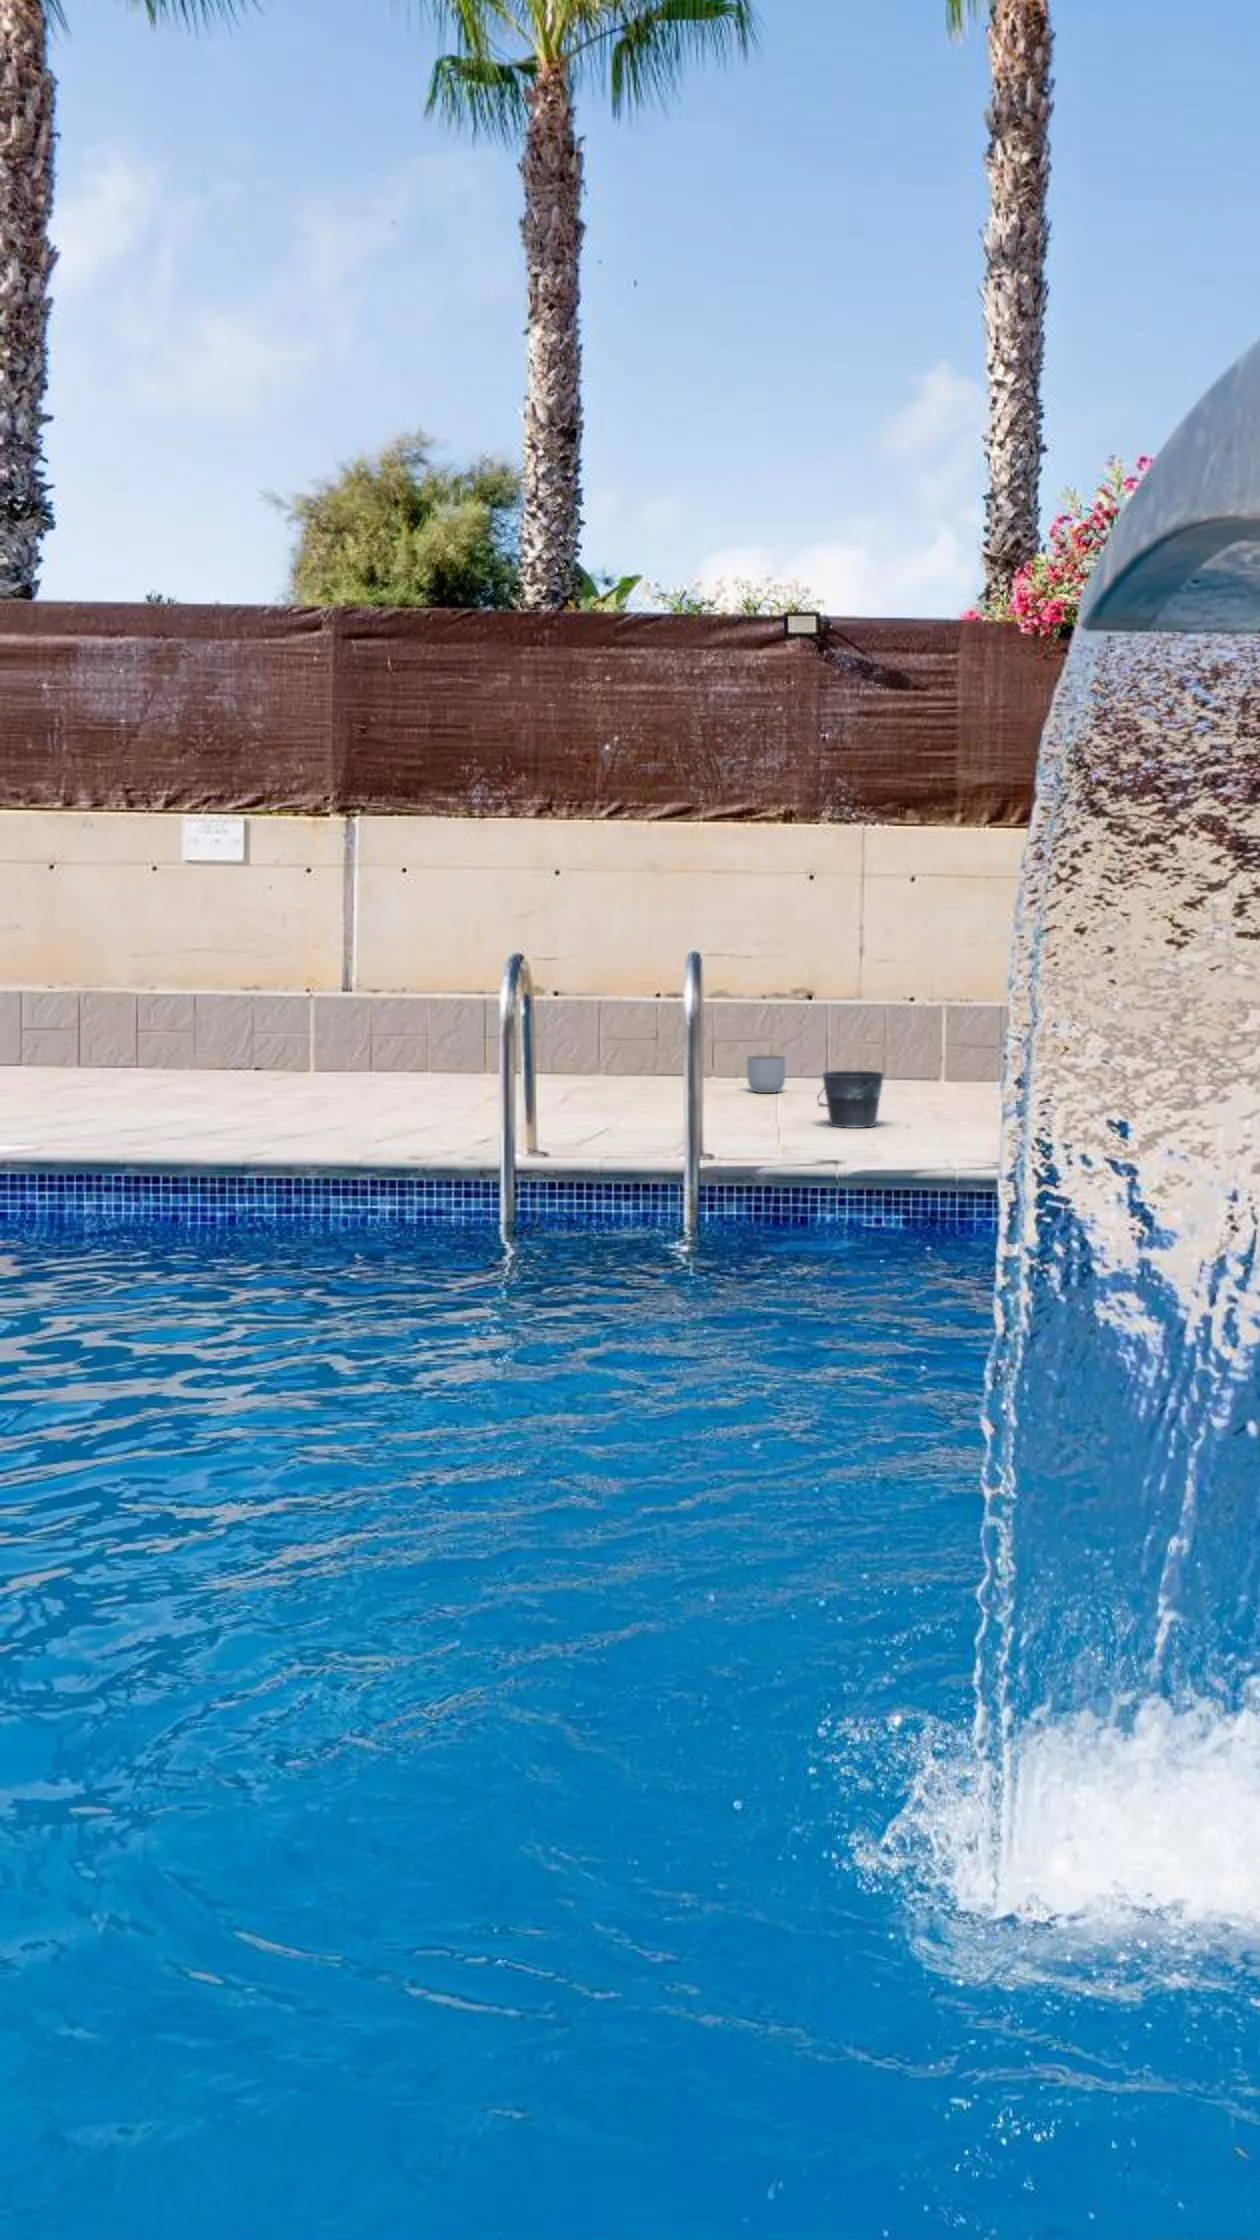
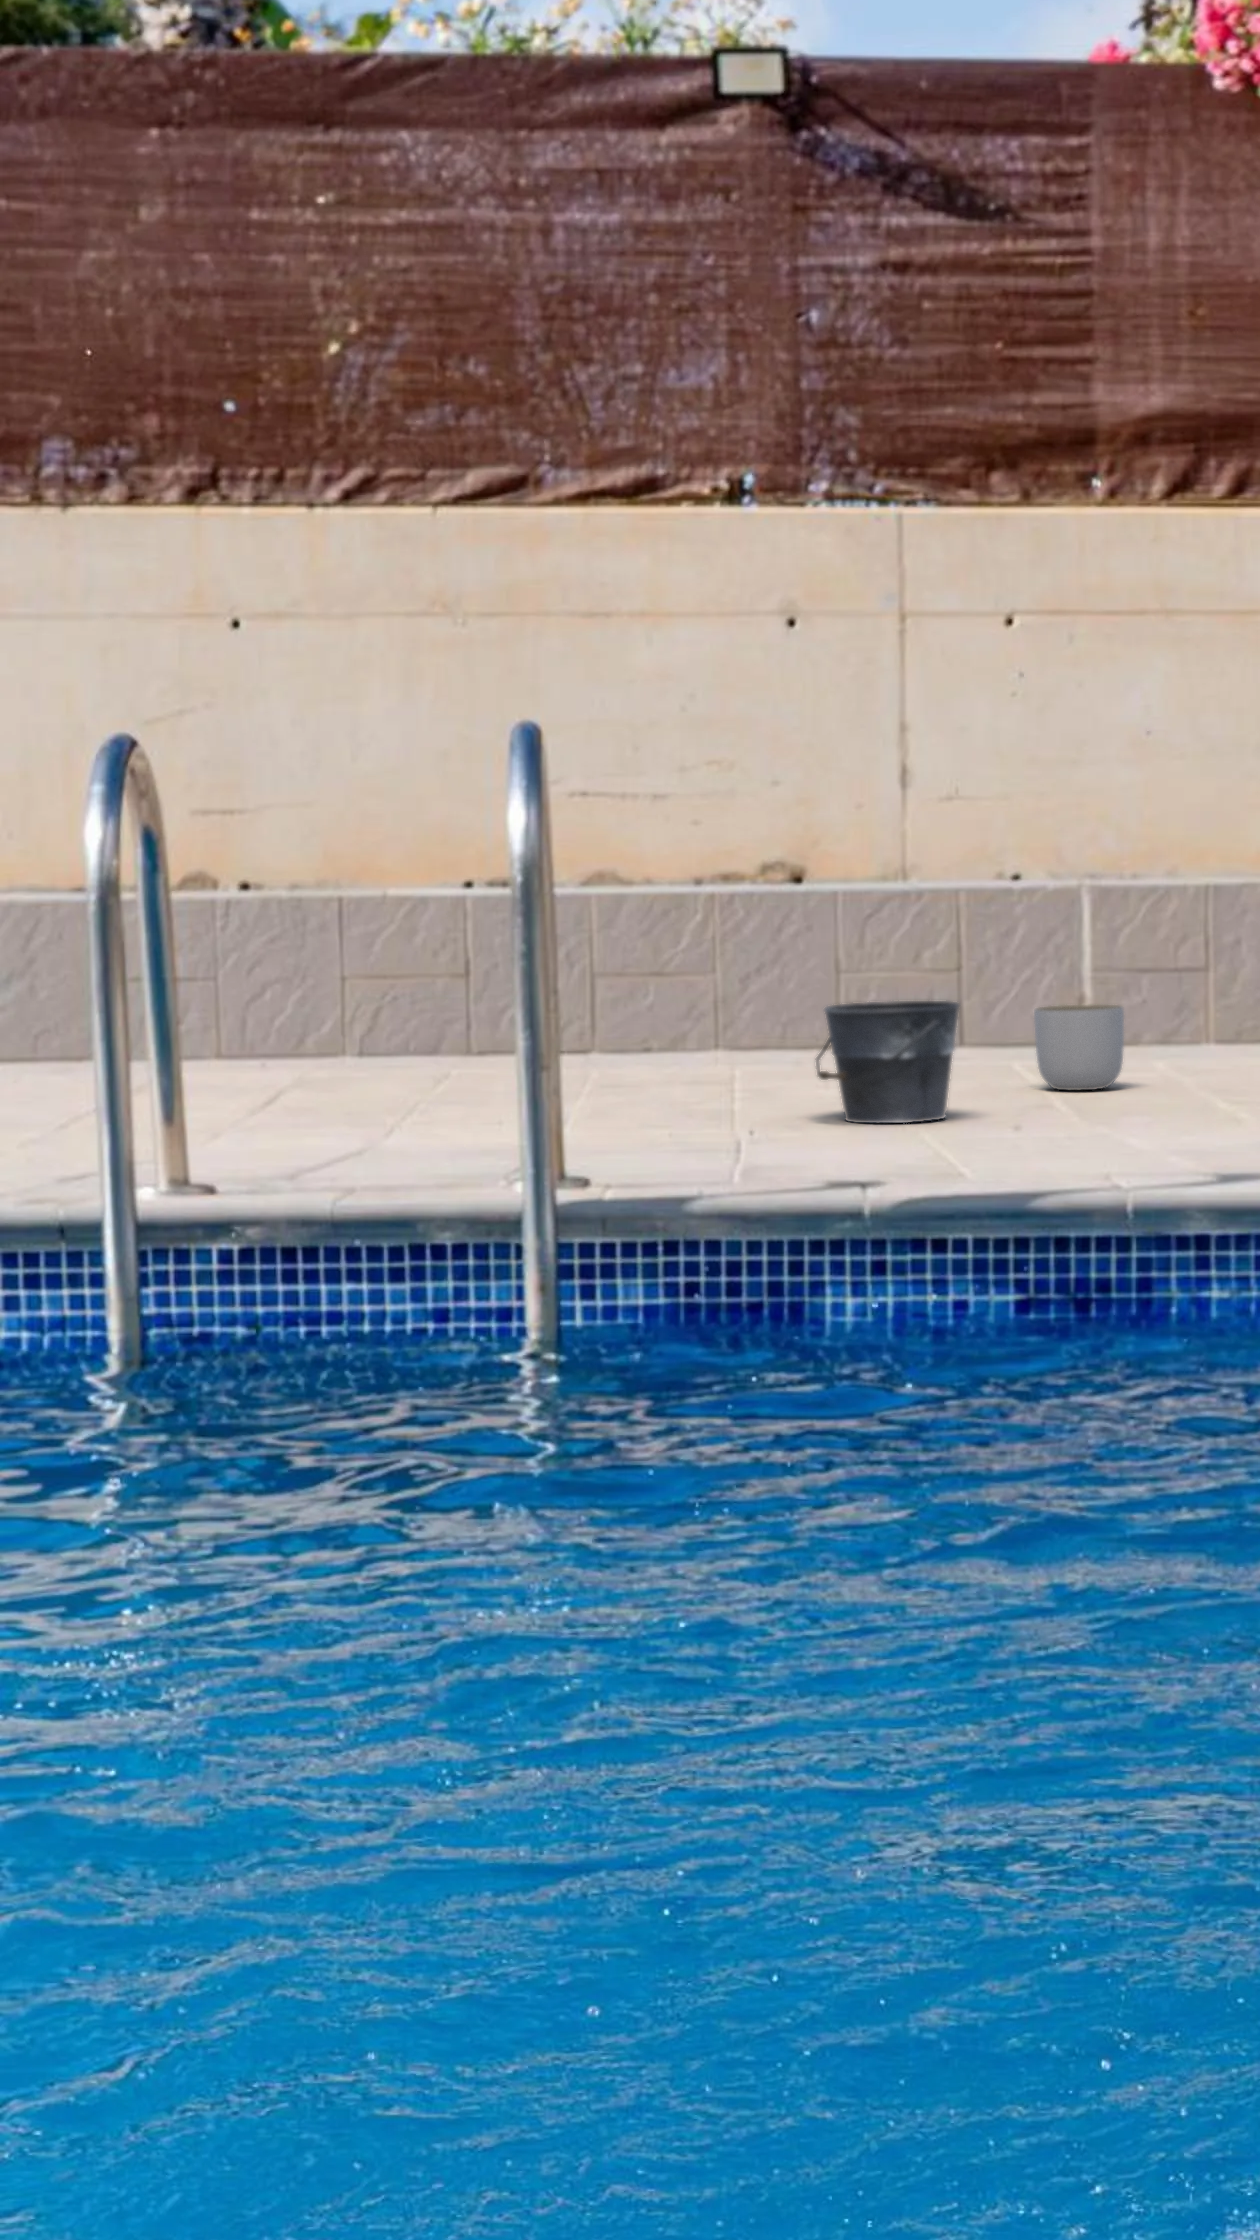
planter: present [747,1056,786,1093] -> present [1034,1004,1124,1090]

